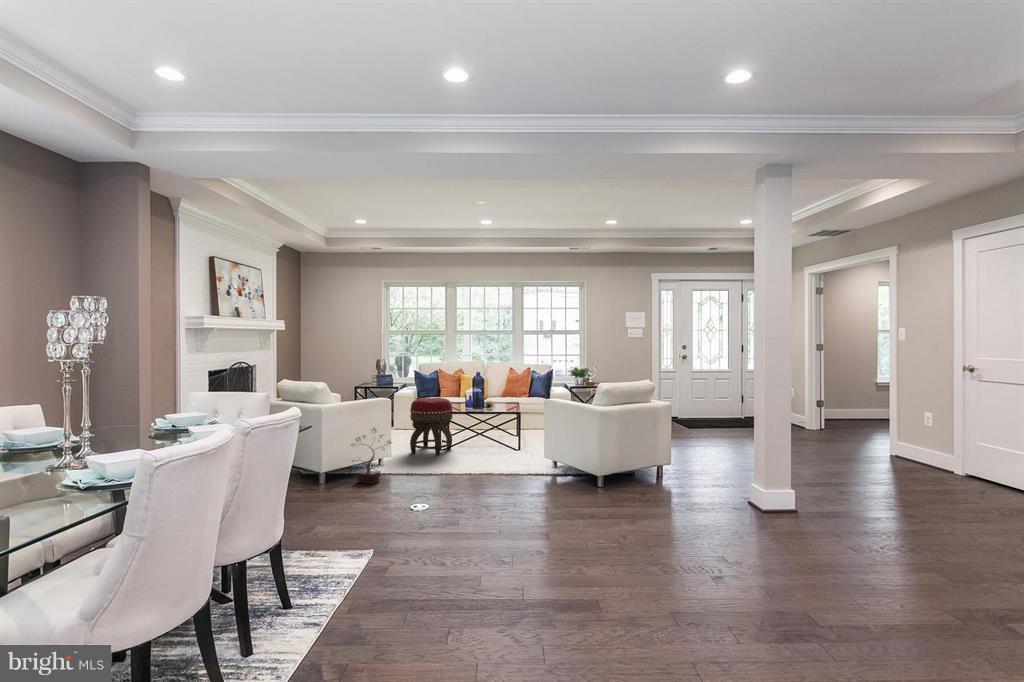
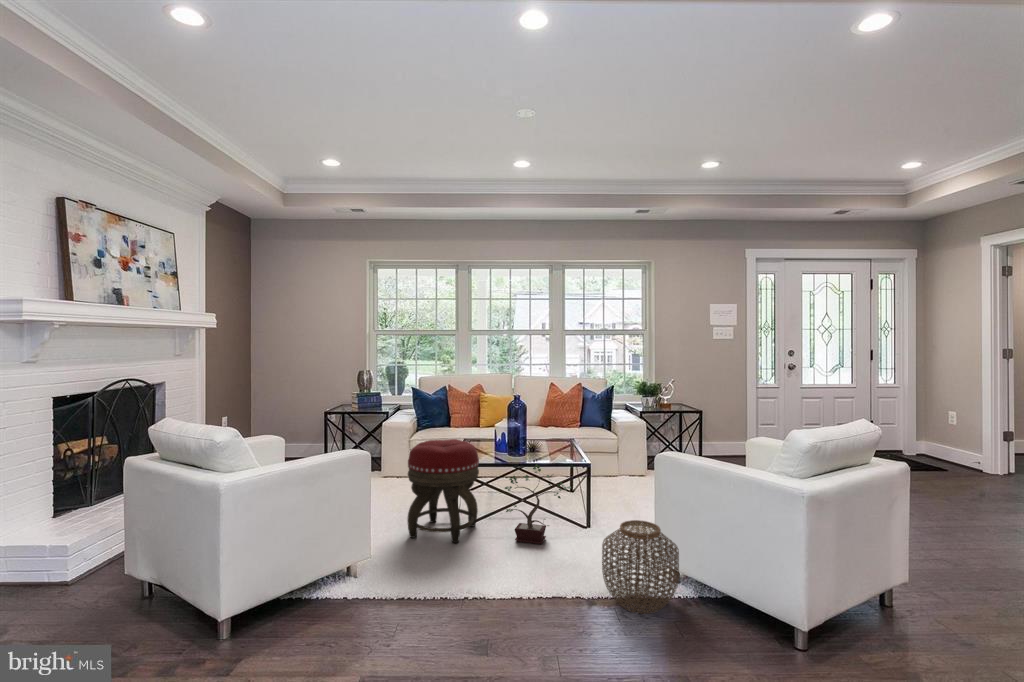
potted plant: present [352,428,392,484] -> present [505,464,571,544]
woven basket: none [510,432,549,476] -> present [602,520,679,614]

